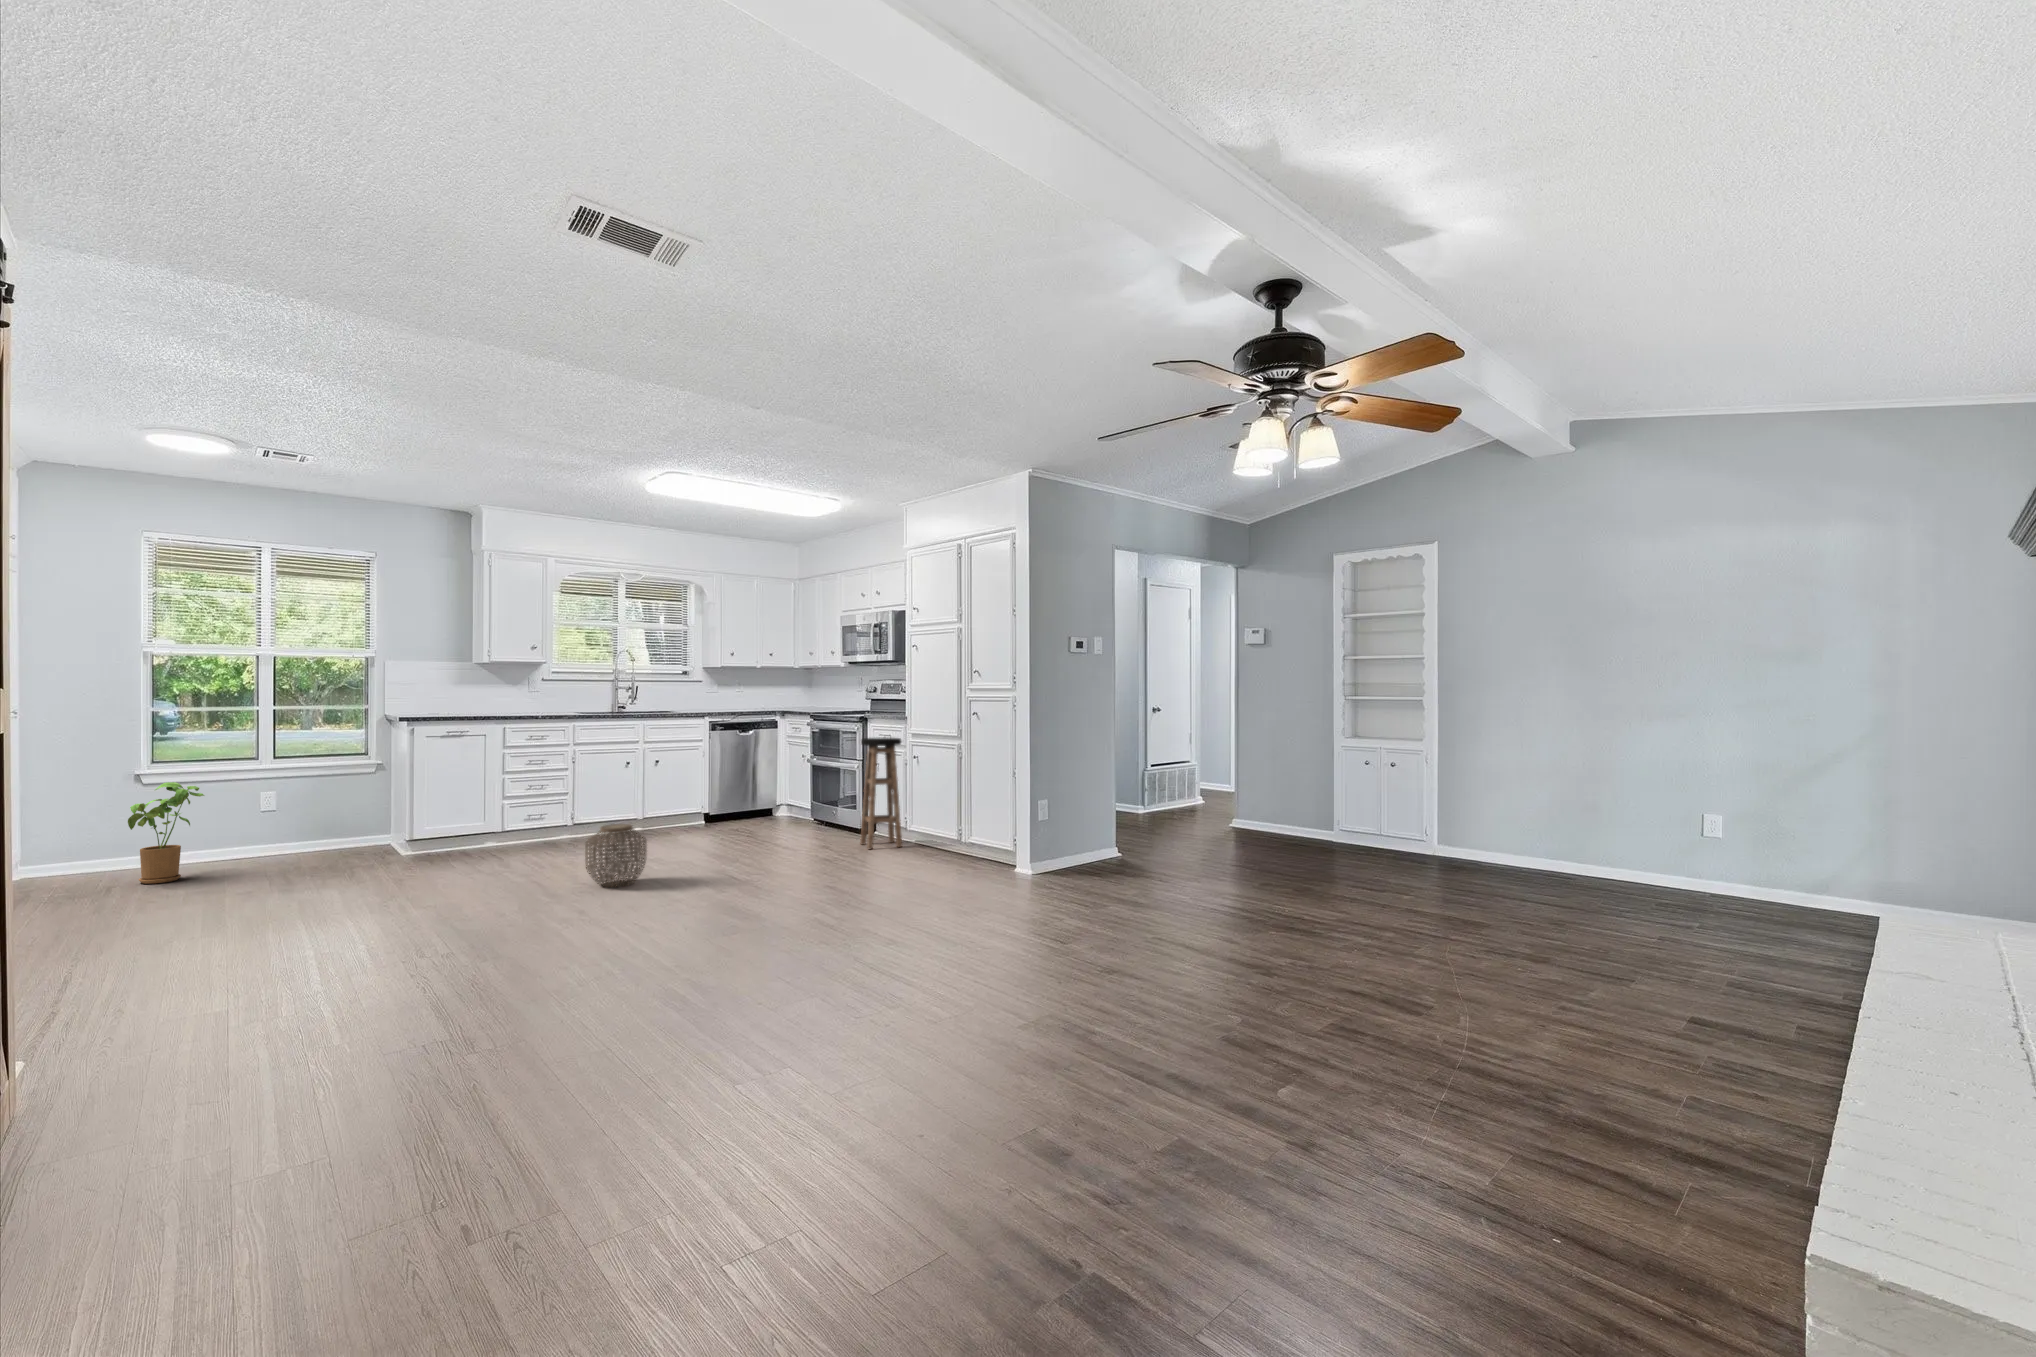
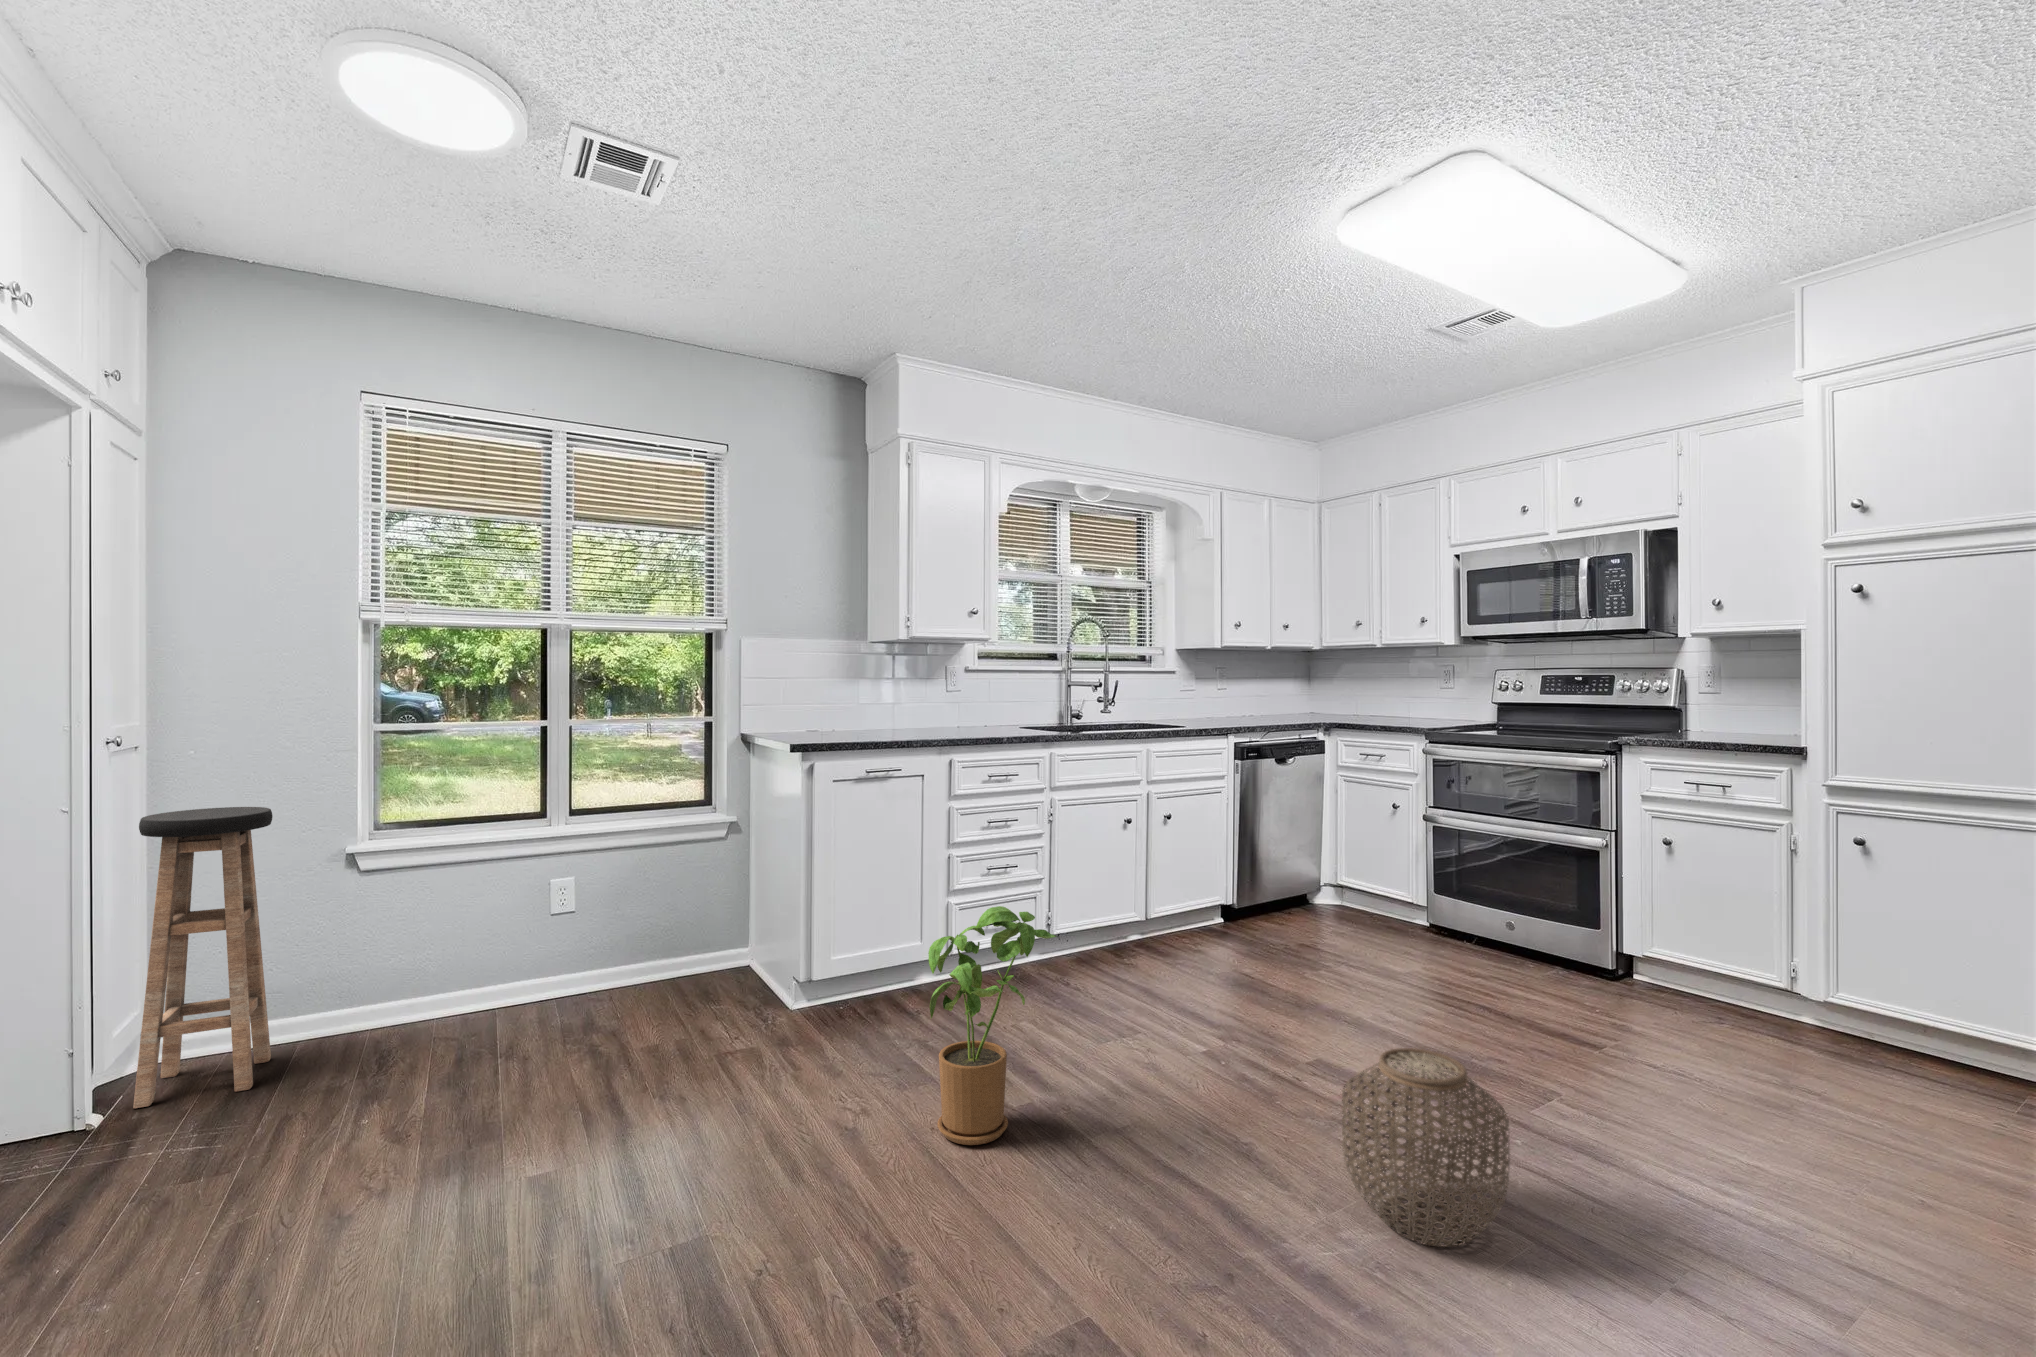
bar stool: present [860,738,902,849] -> present [133,807,273,1108]
house plant: present [128,782,204,884] -> present [928,906,1057,1145]

